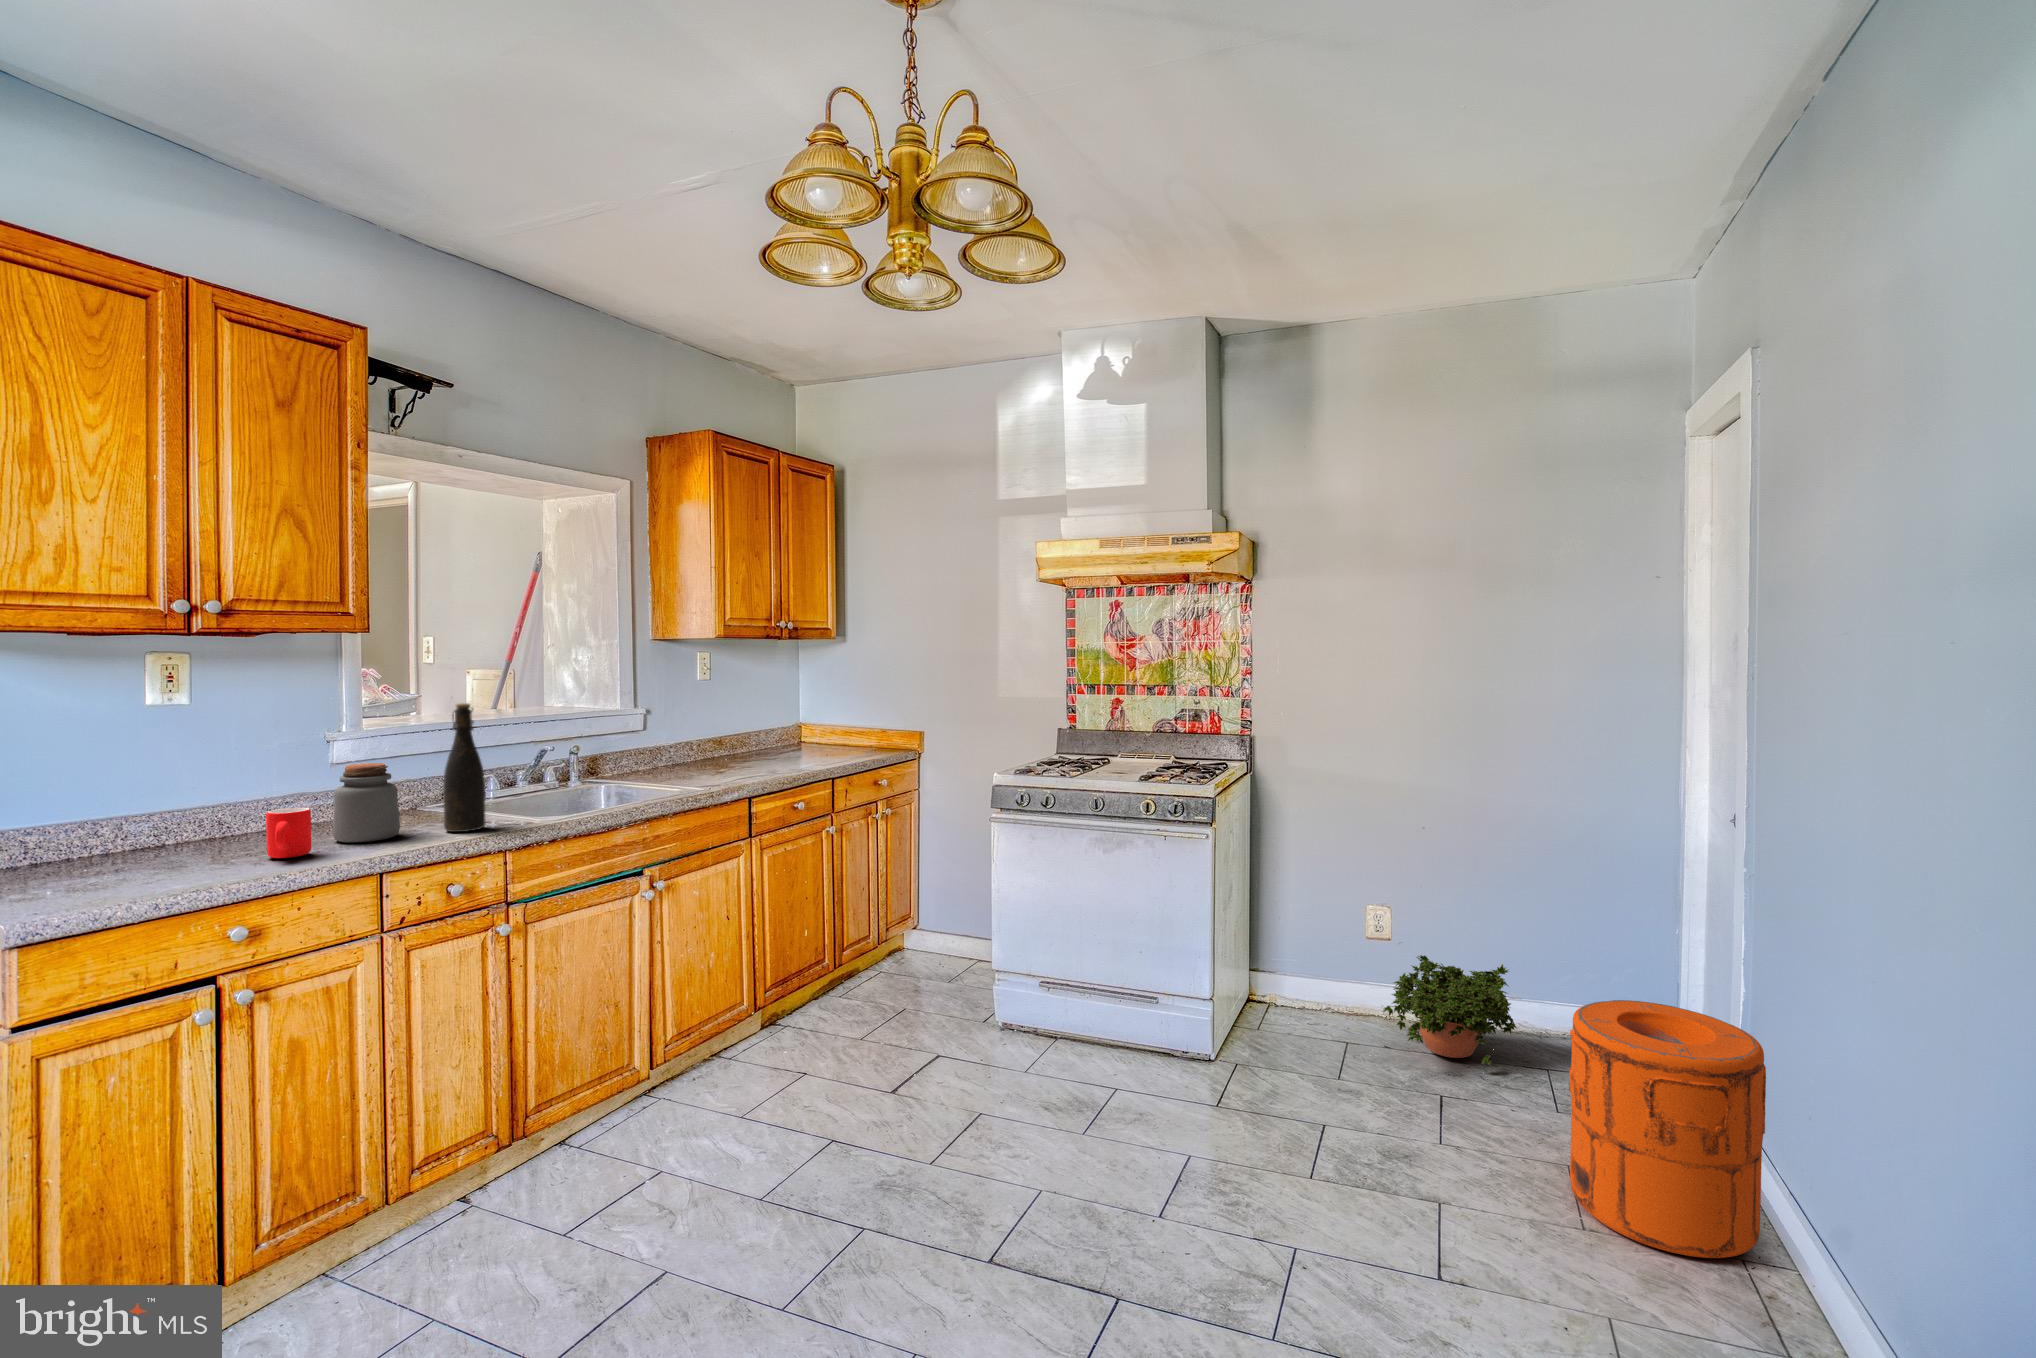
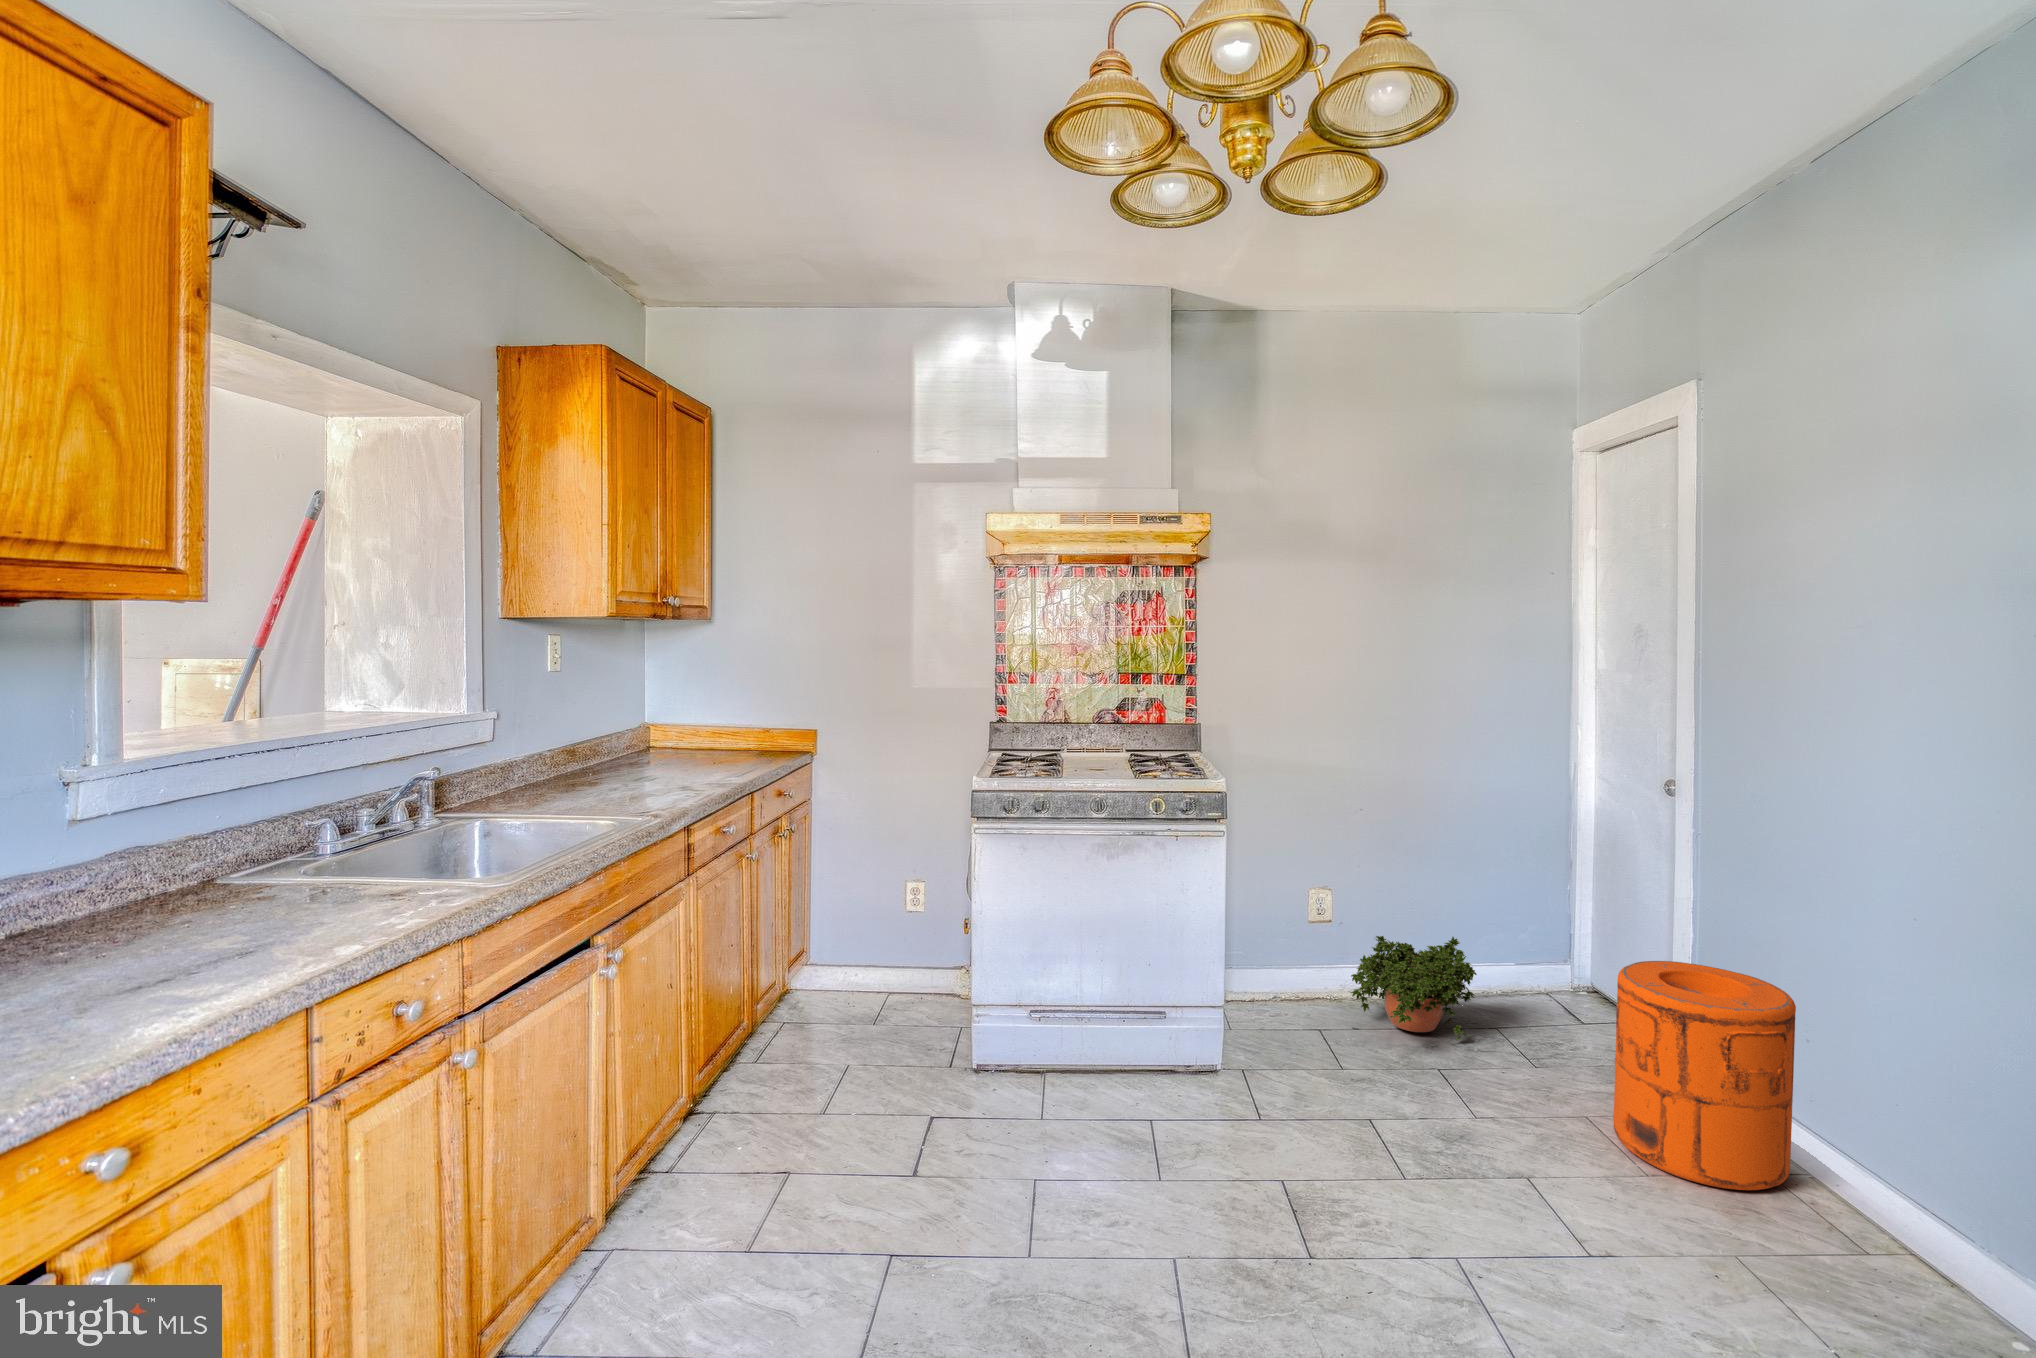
bottle: present [443,703,486,832] -> none [345,716,414,920]
jar: present [333,763,400,843] -> none [159,820,280,959]
mug: present [266,808,312,858] -> none [77,909,164,1005]

